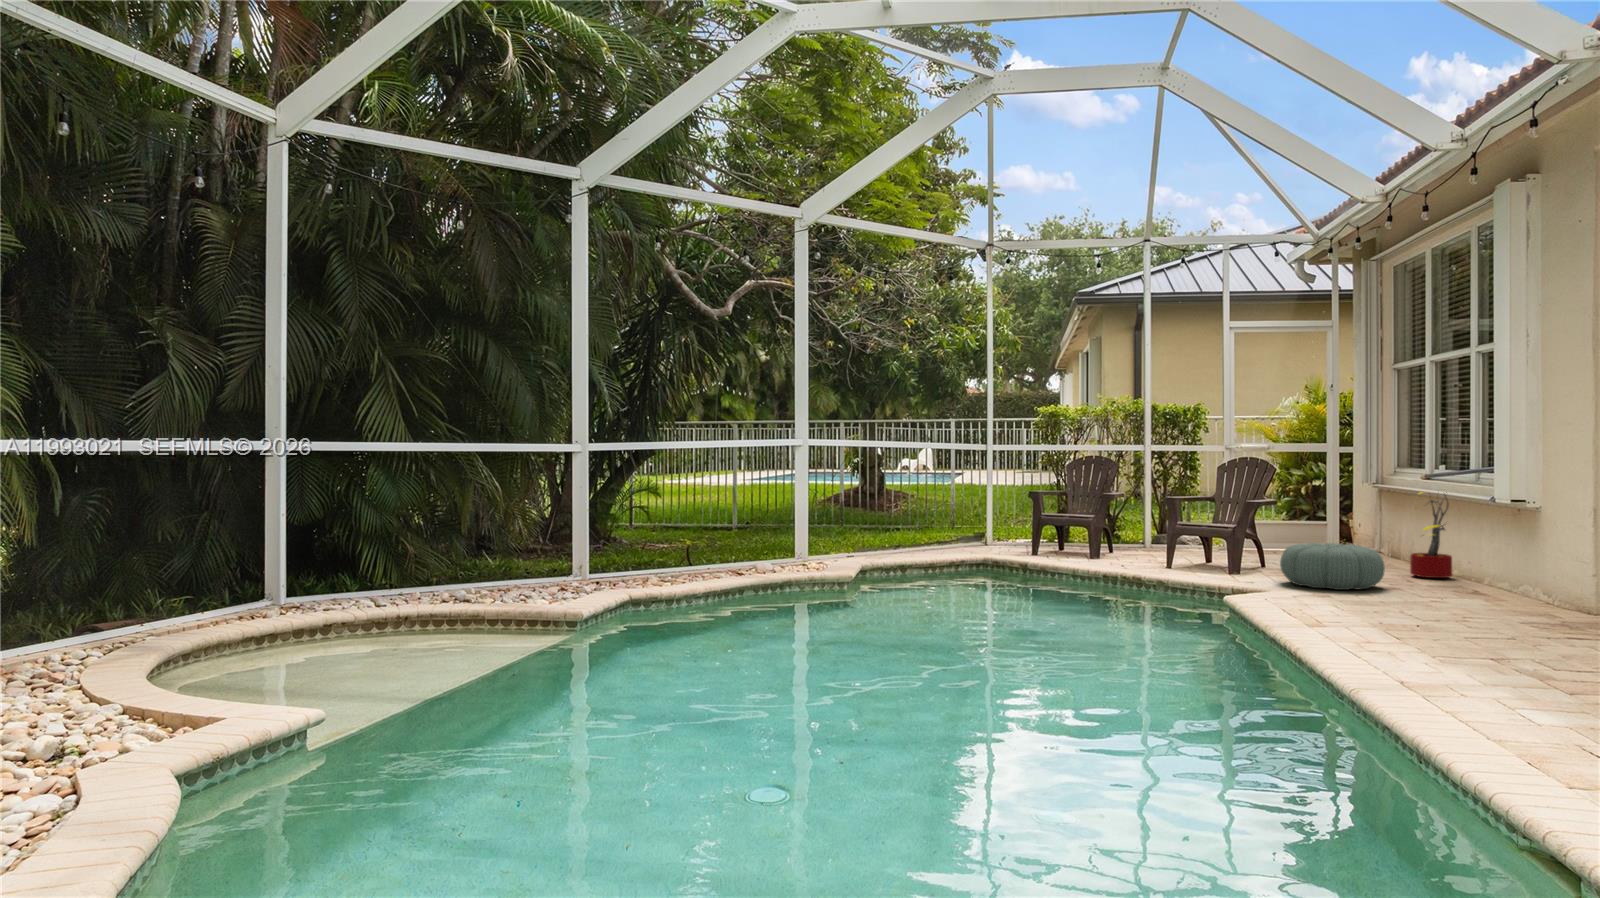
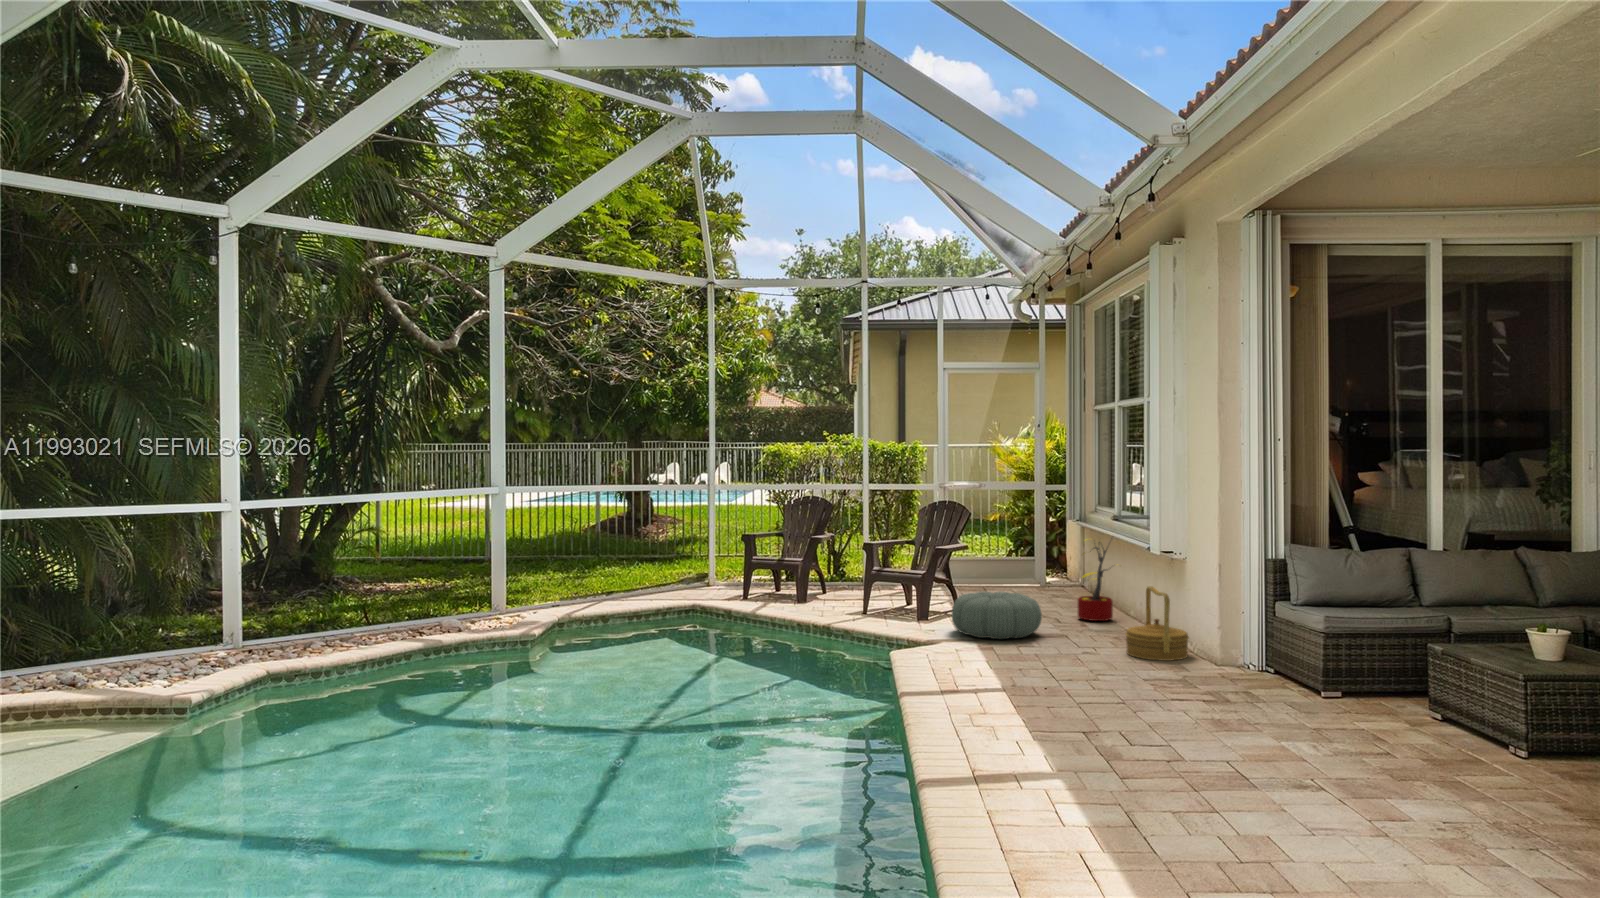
woven basket: none [1496,534,1576,610] -> present [1125,586,1189,661]

